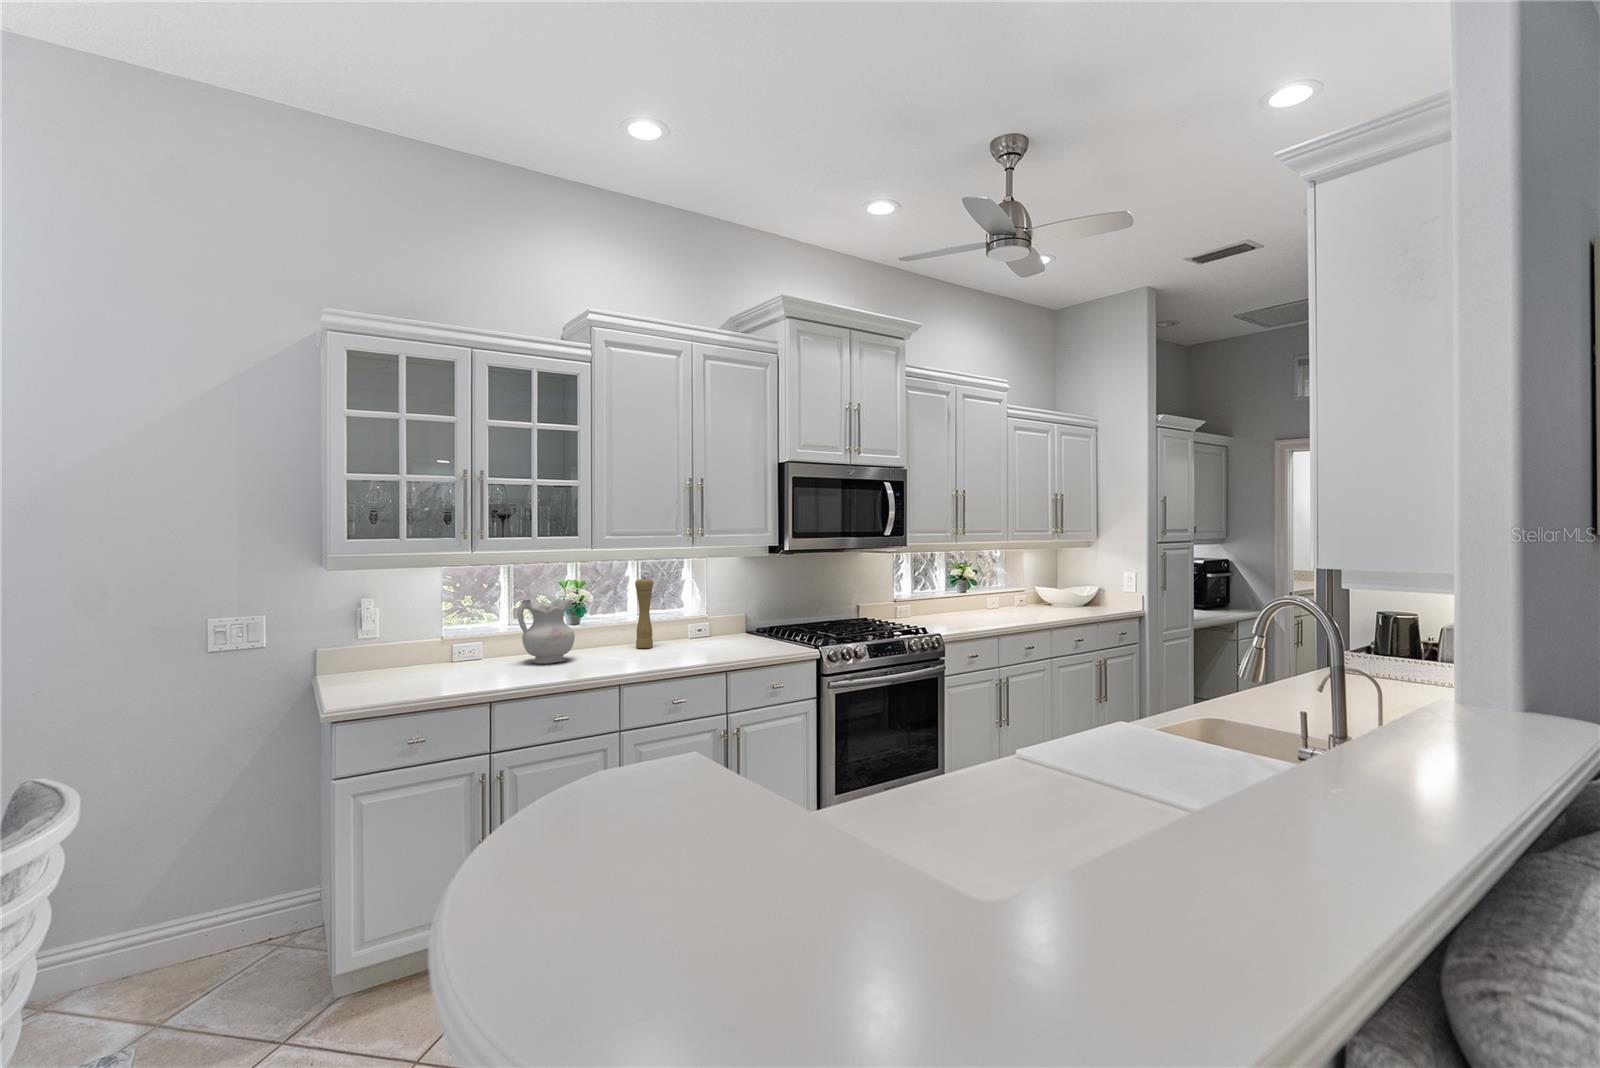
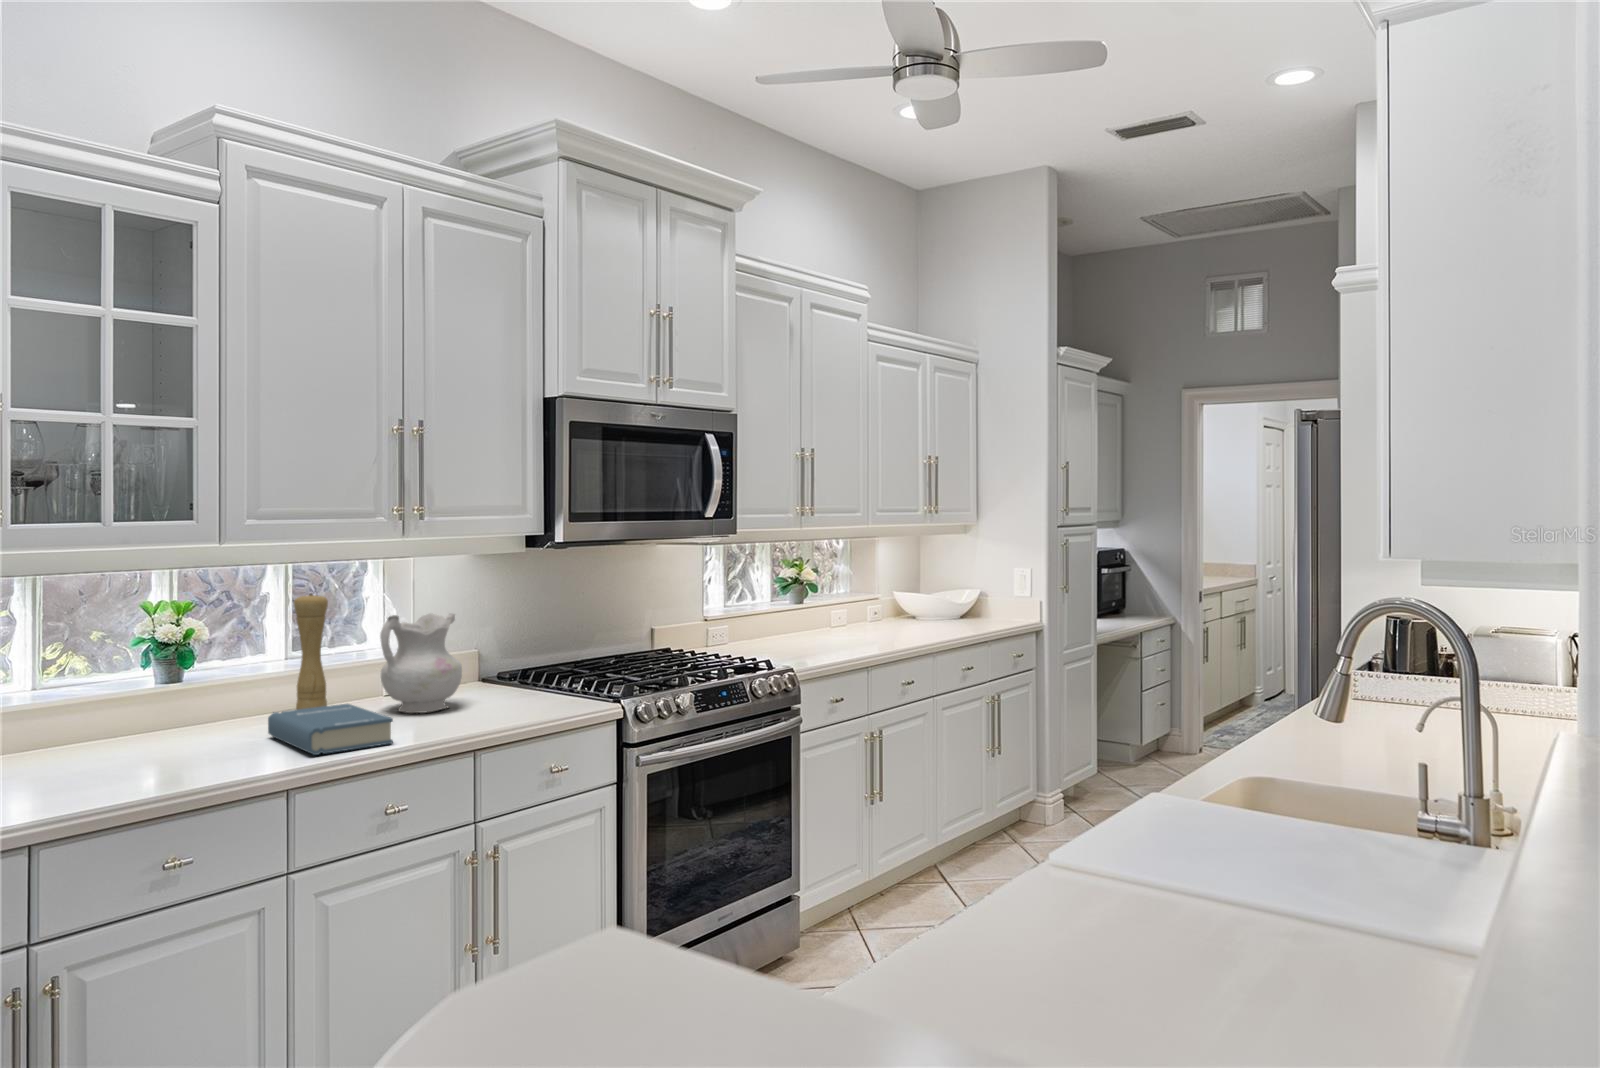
ceramic pitcher: present [517,599,575,664] -> present [380,613,462,713]
hardback book: none [617,640,679,667] -> present [268,704,393,755]

